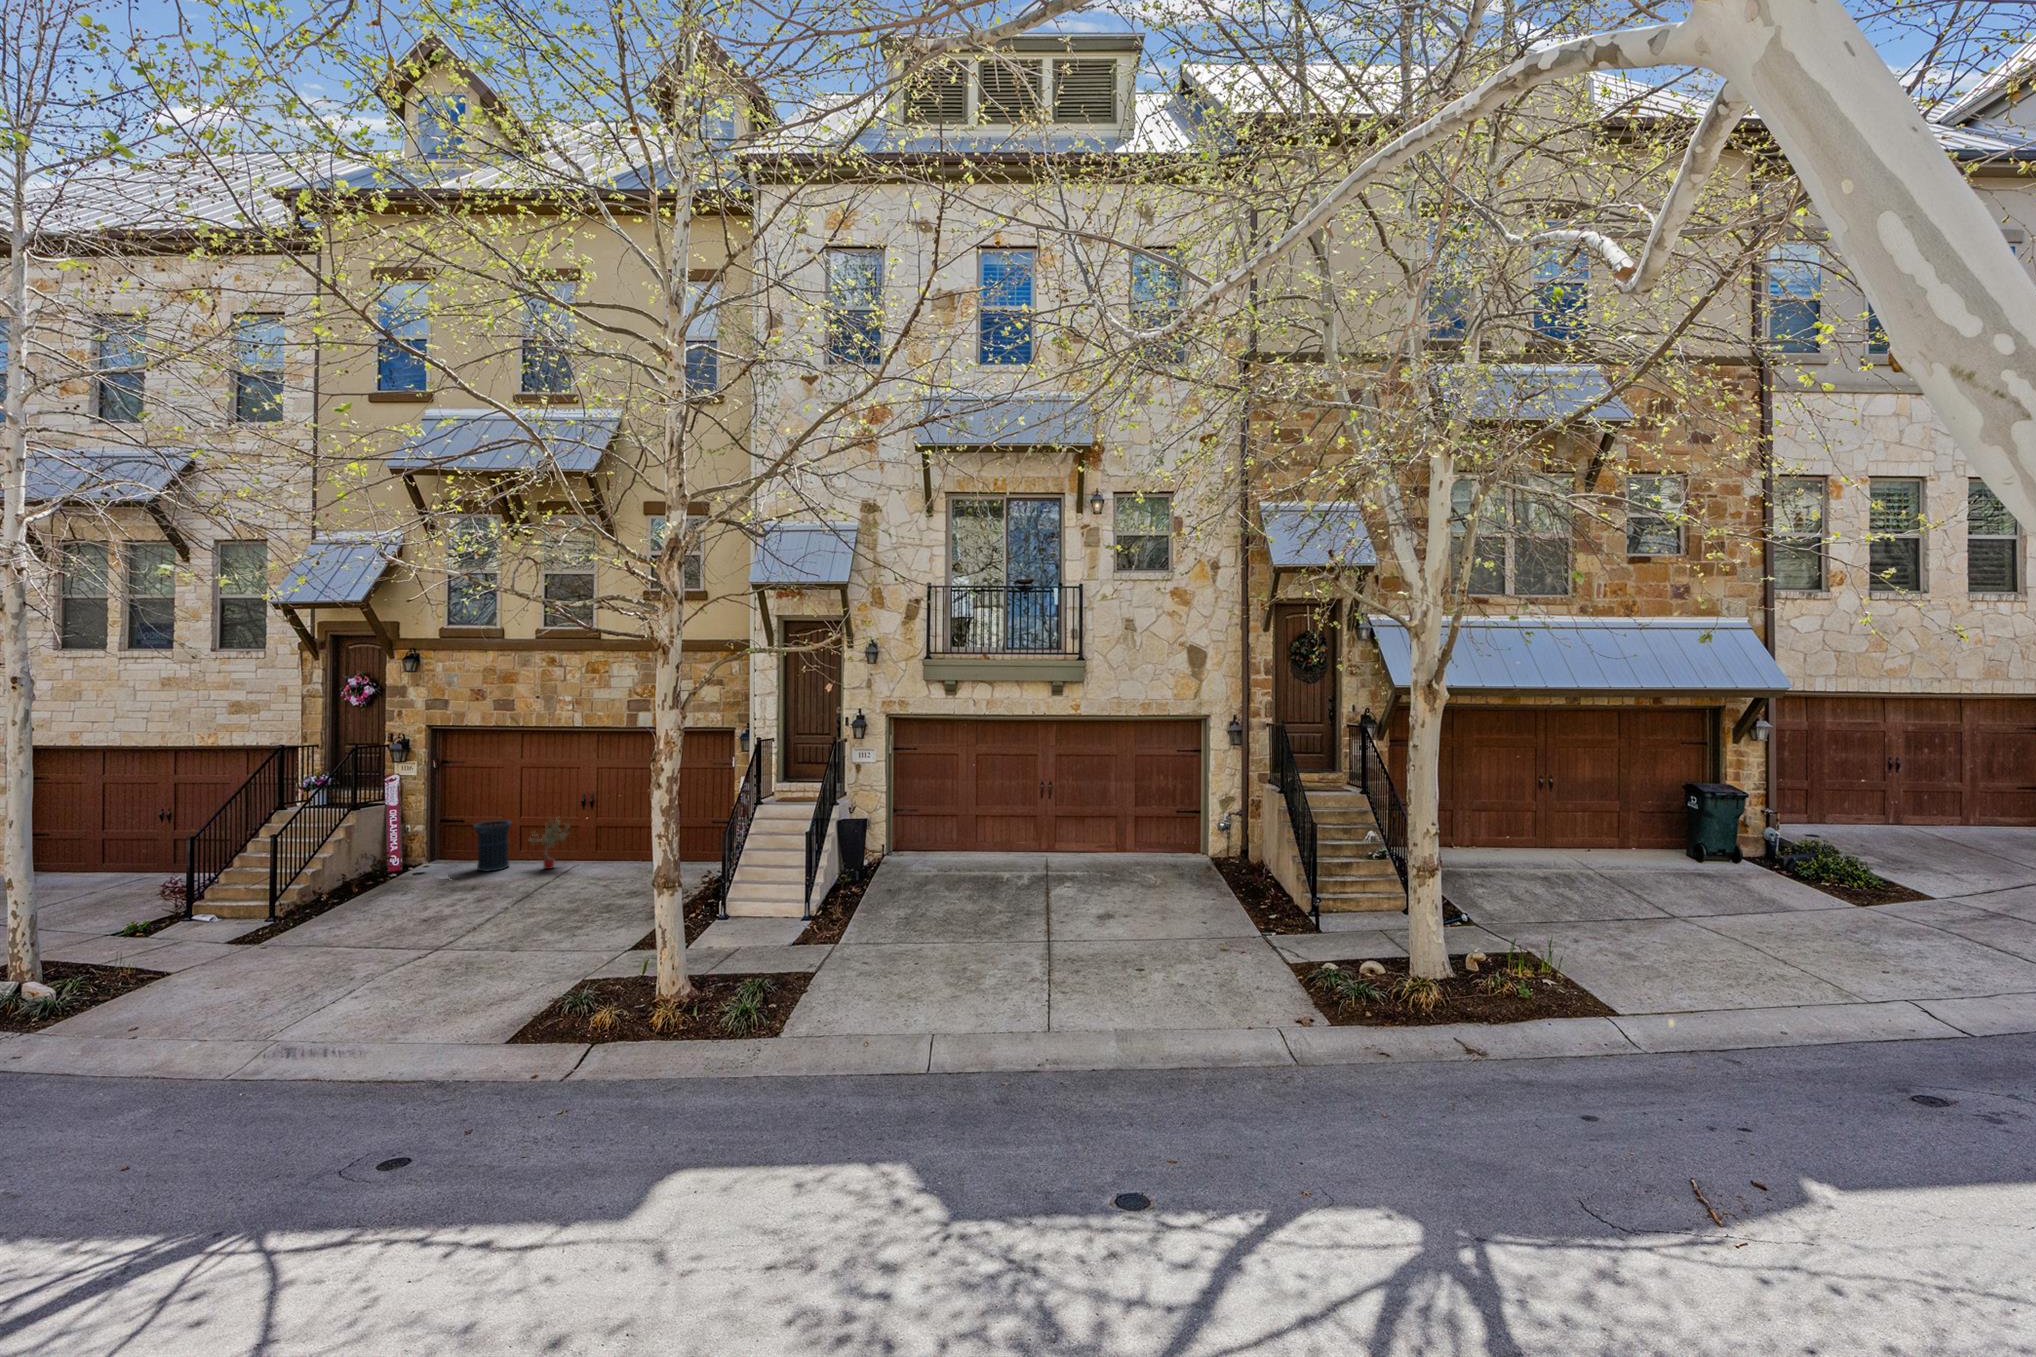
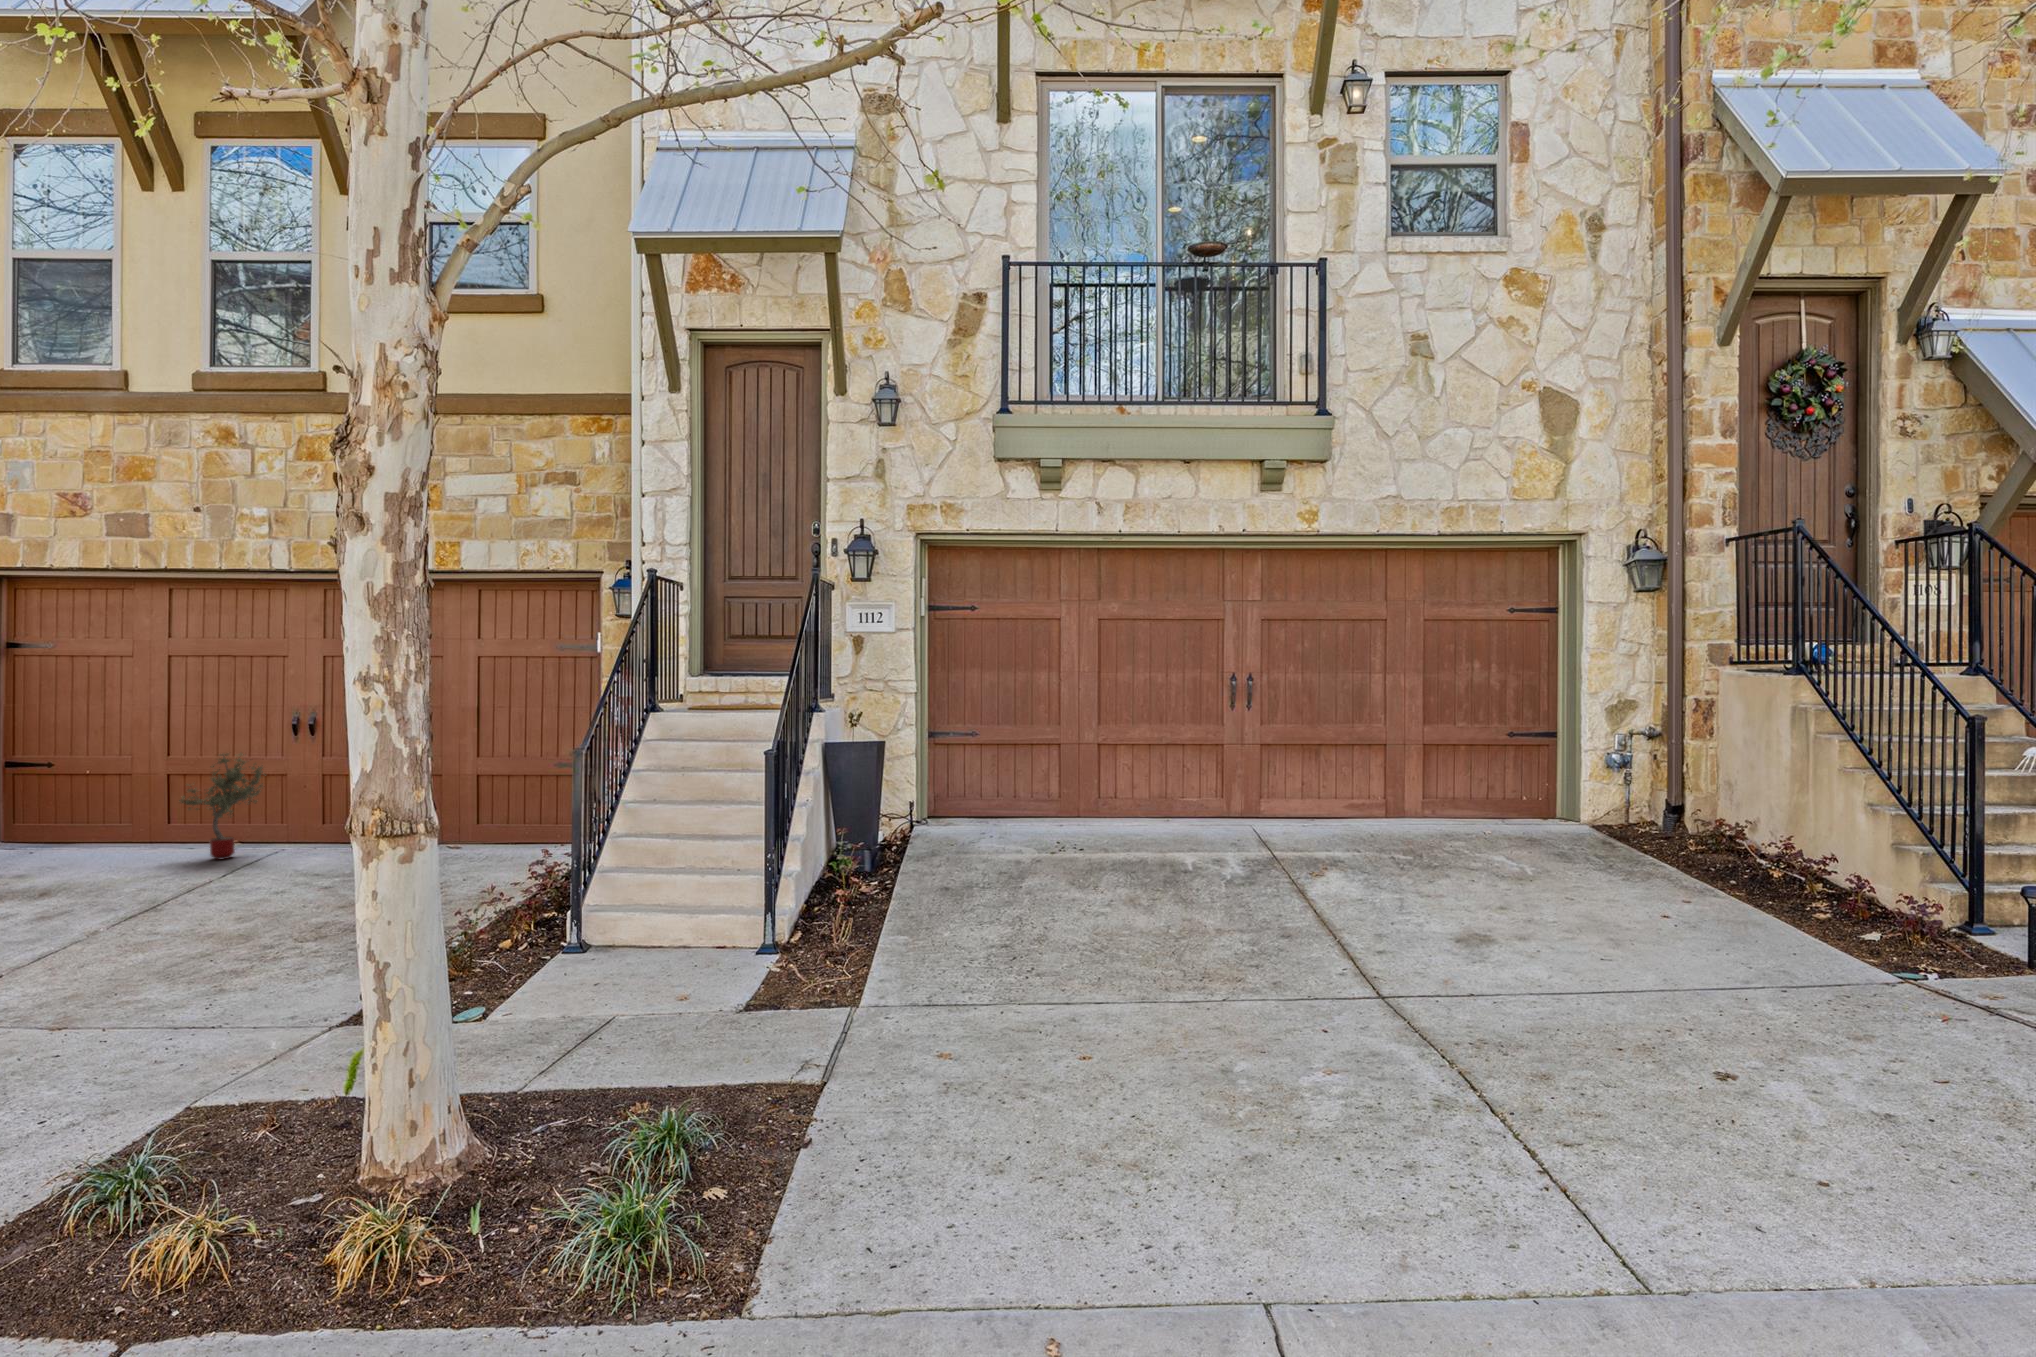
trash can: present [474,820,512,871] -> none [61,763,147,865]

